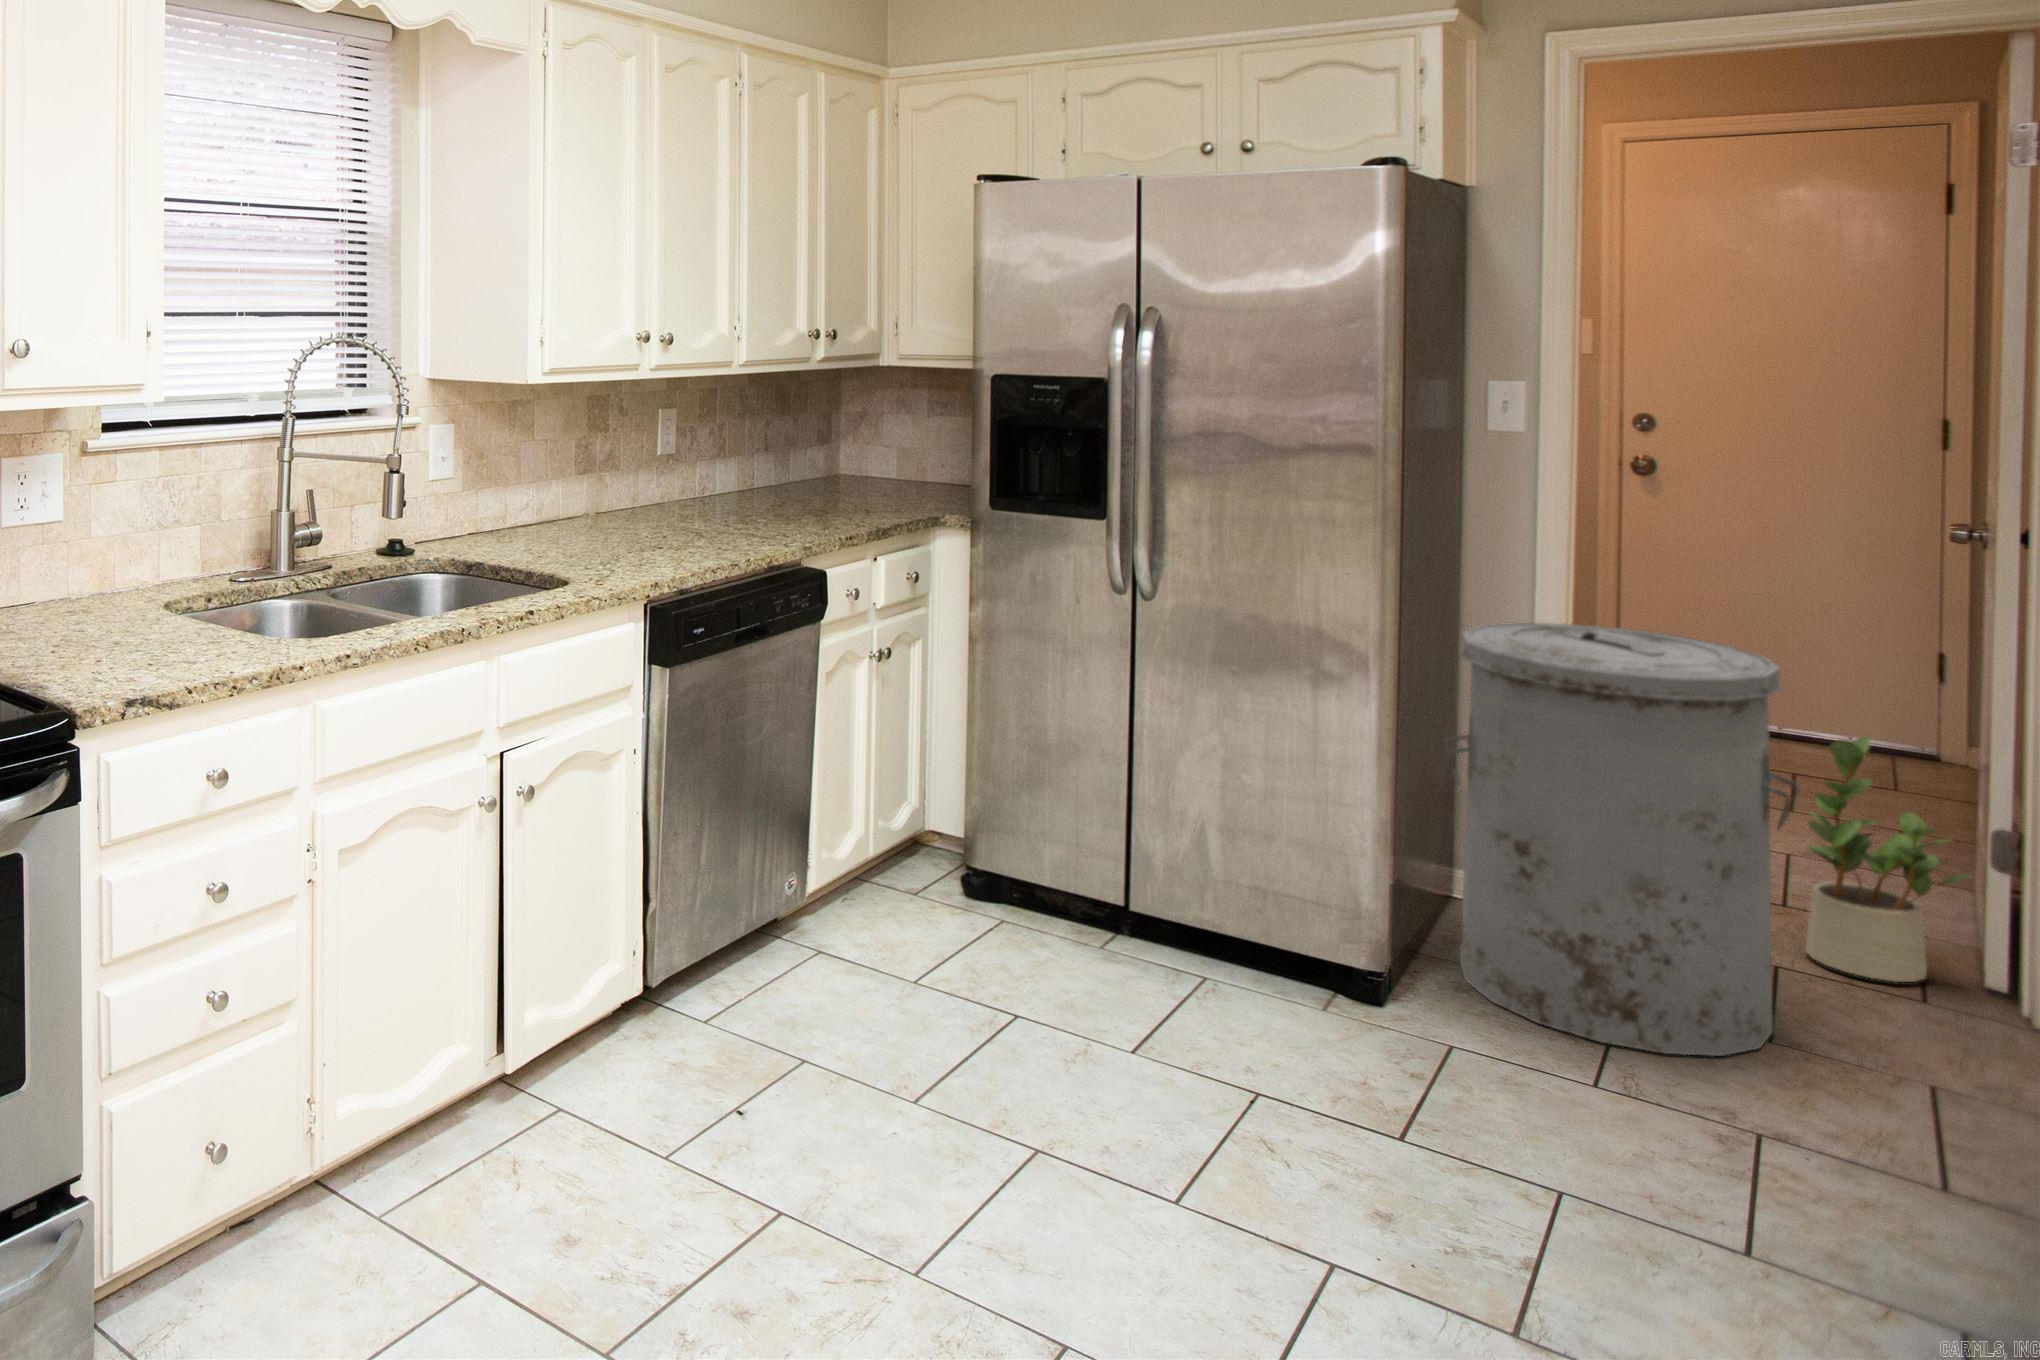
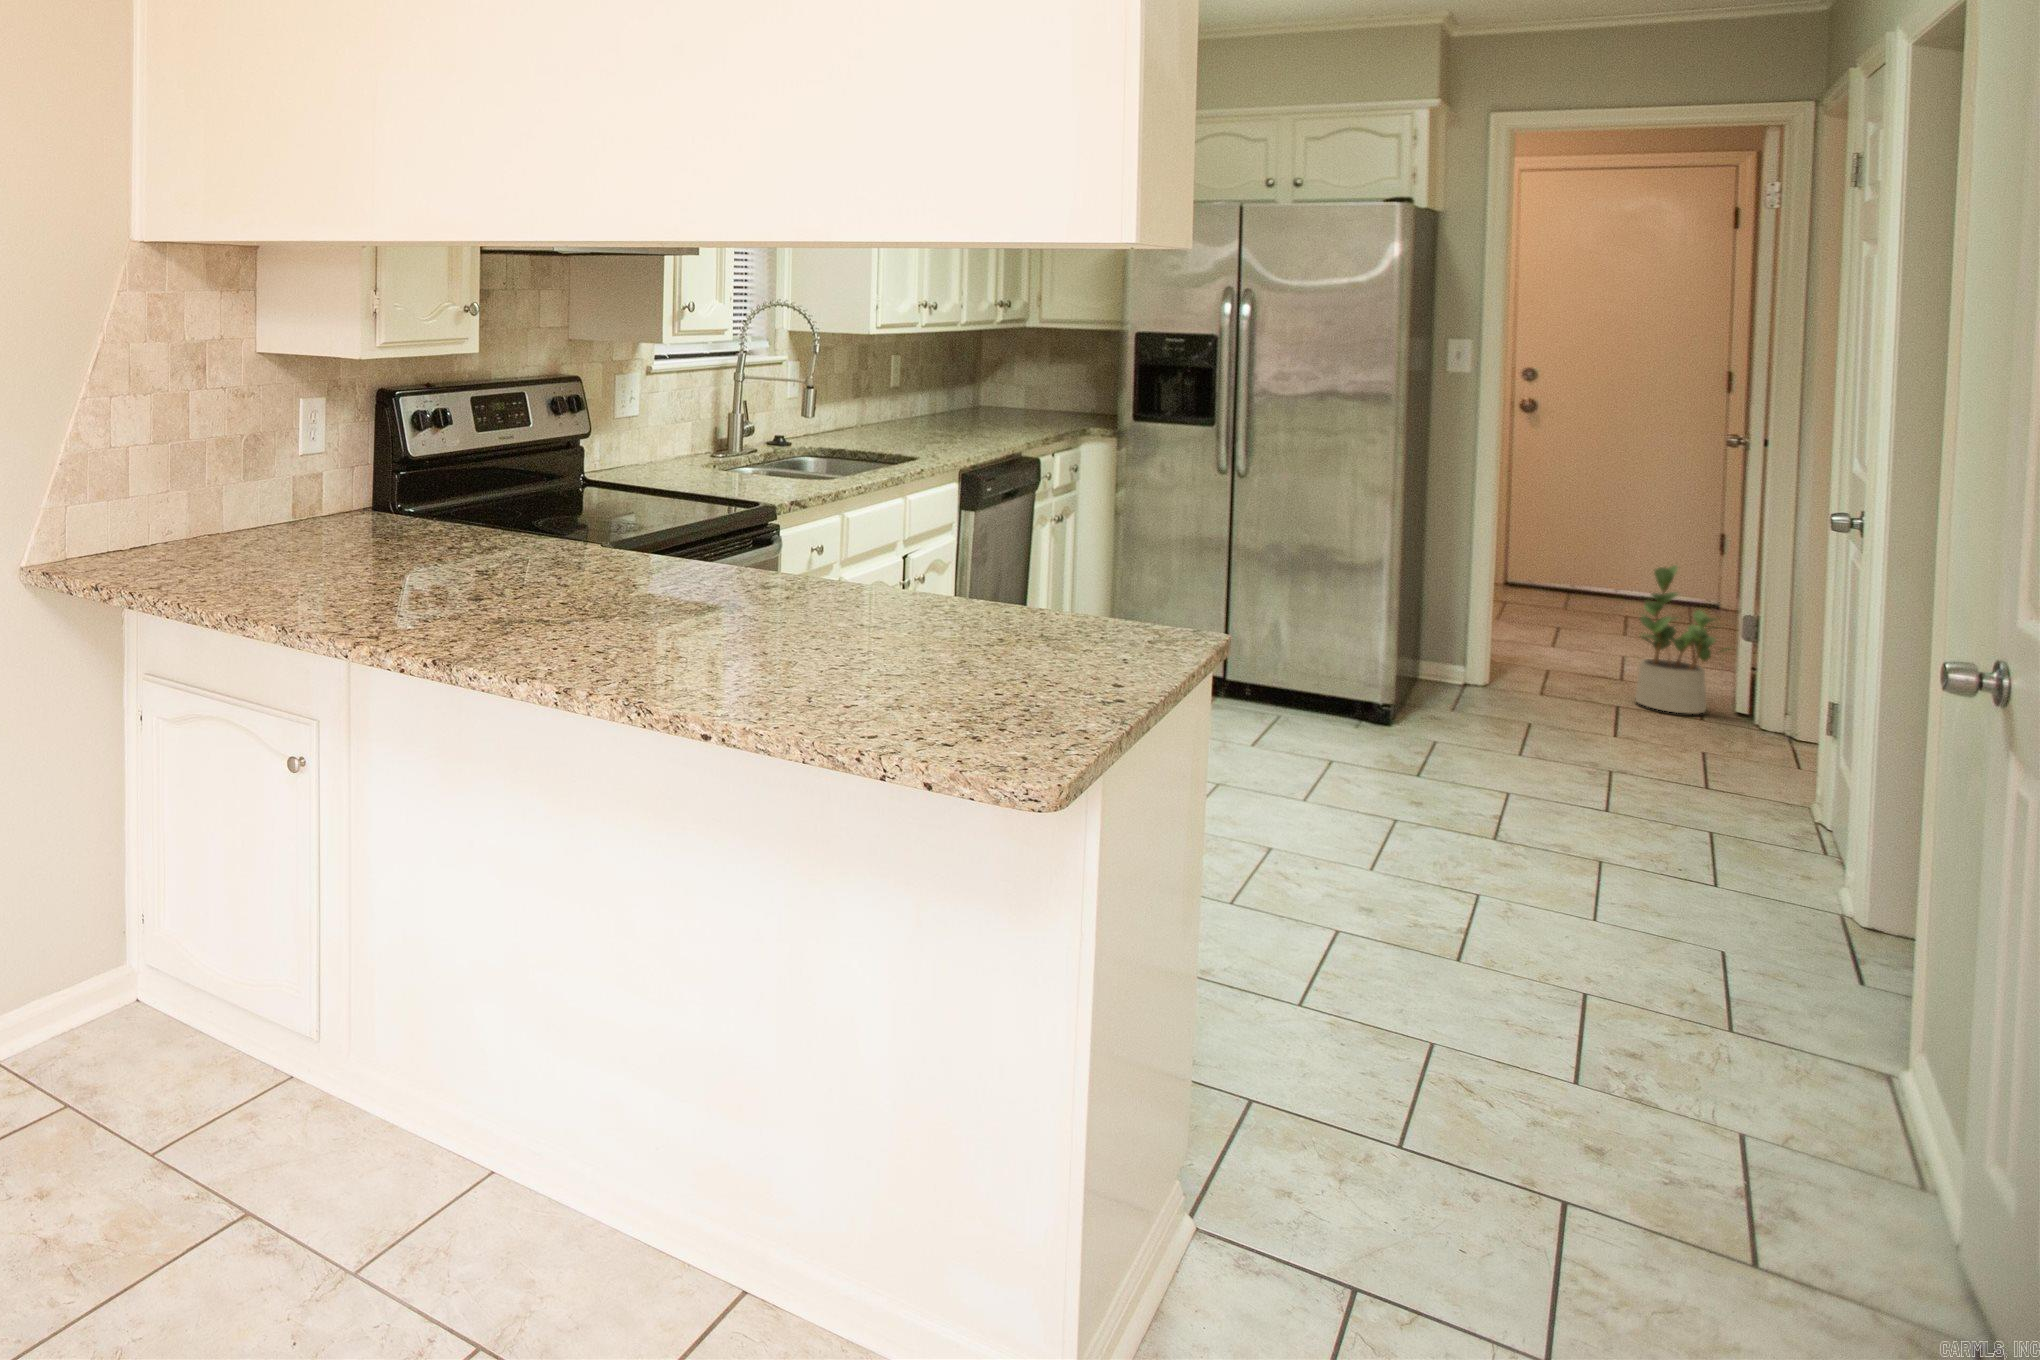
trash can: present [1446,623,1798,1056] -> none [1423,495,1636,745]

